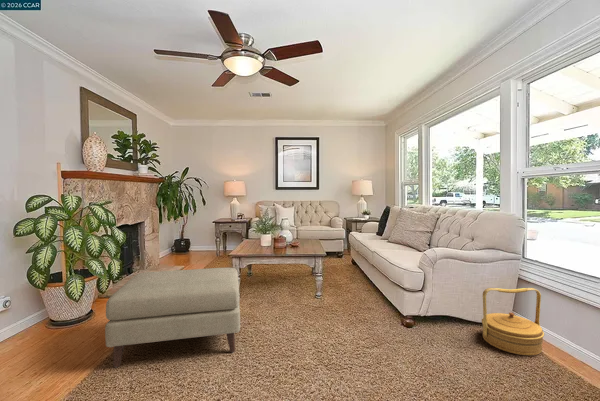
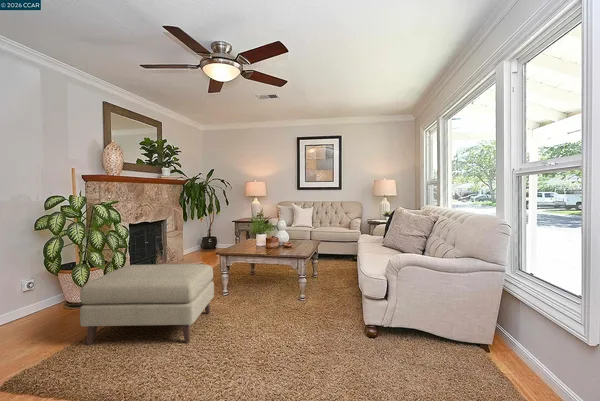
woven basket: present [482,288,544,356] -> none [444,302,515,382]

